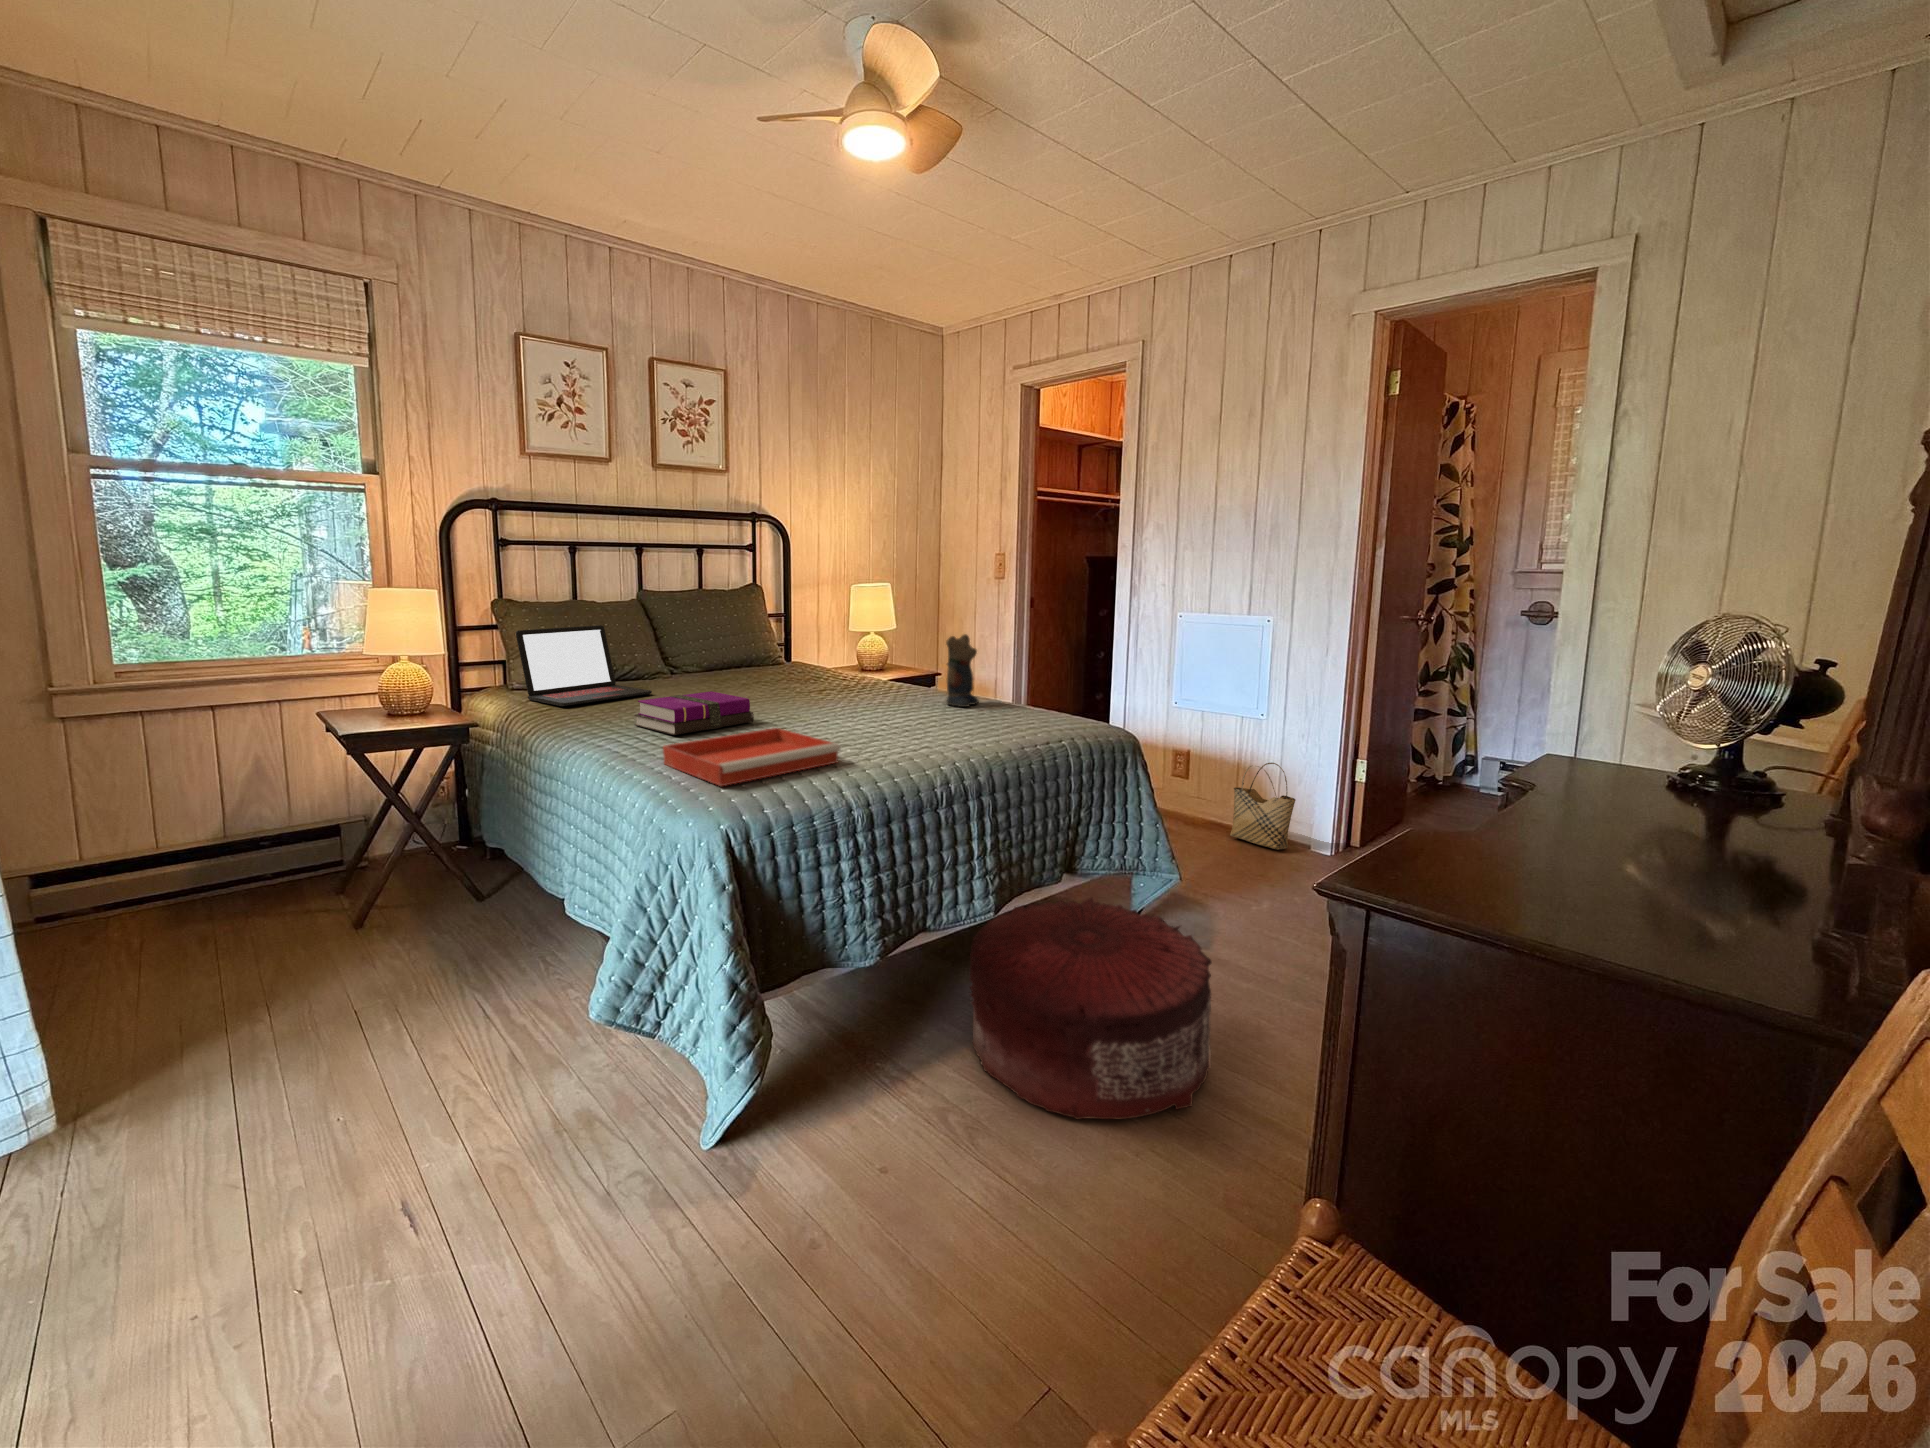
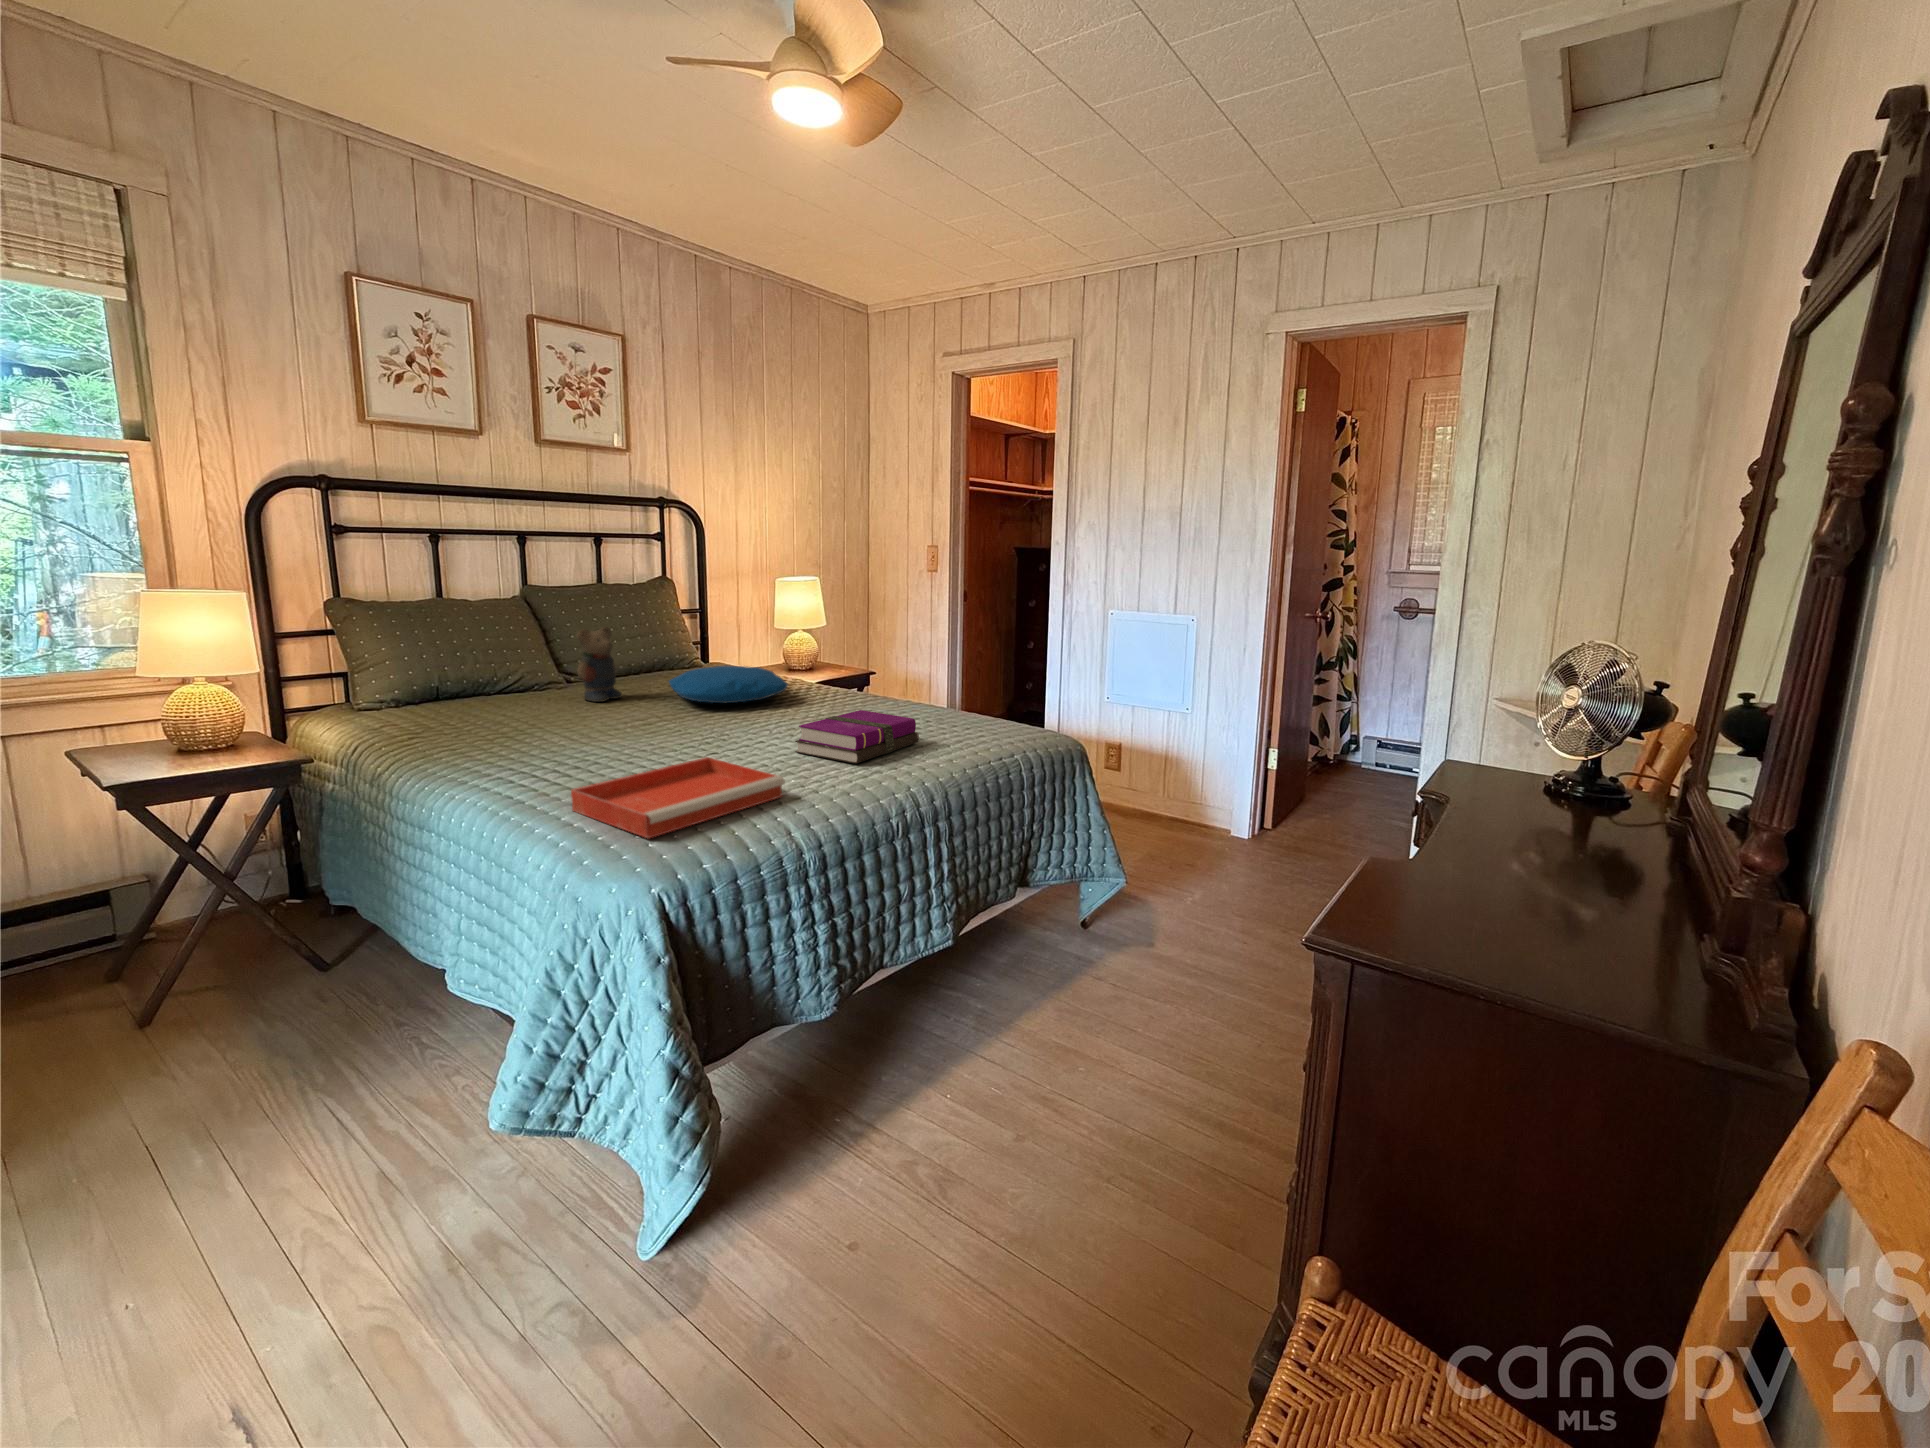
laptop: present [516,625,652,706] -> none [362,632,546,733]
teddy bear: present [946,634,979,707] -> present [577,627,622,702]
pillow: none [752,659,856,691] -> present [669,666,788,703]
notebook: present [635,691,754,735] -> present [795,710,919,763]
woven basket: present [1230,763,1296,849] -> none [1160,755,1218,837]
pouf: present [969,898,1212,1119] -> none [933,914,1169,1154]

